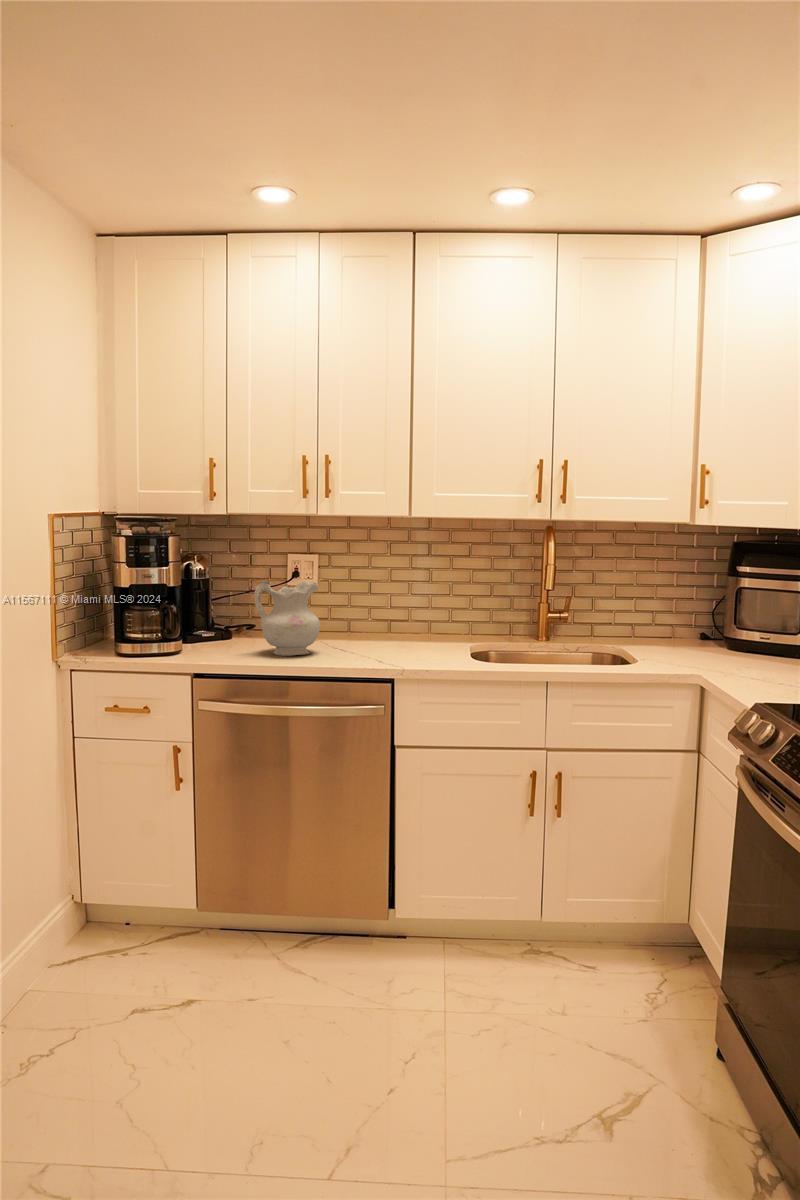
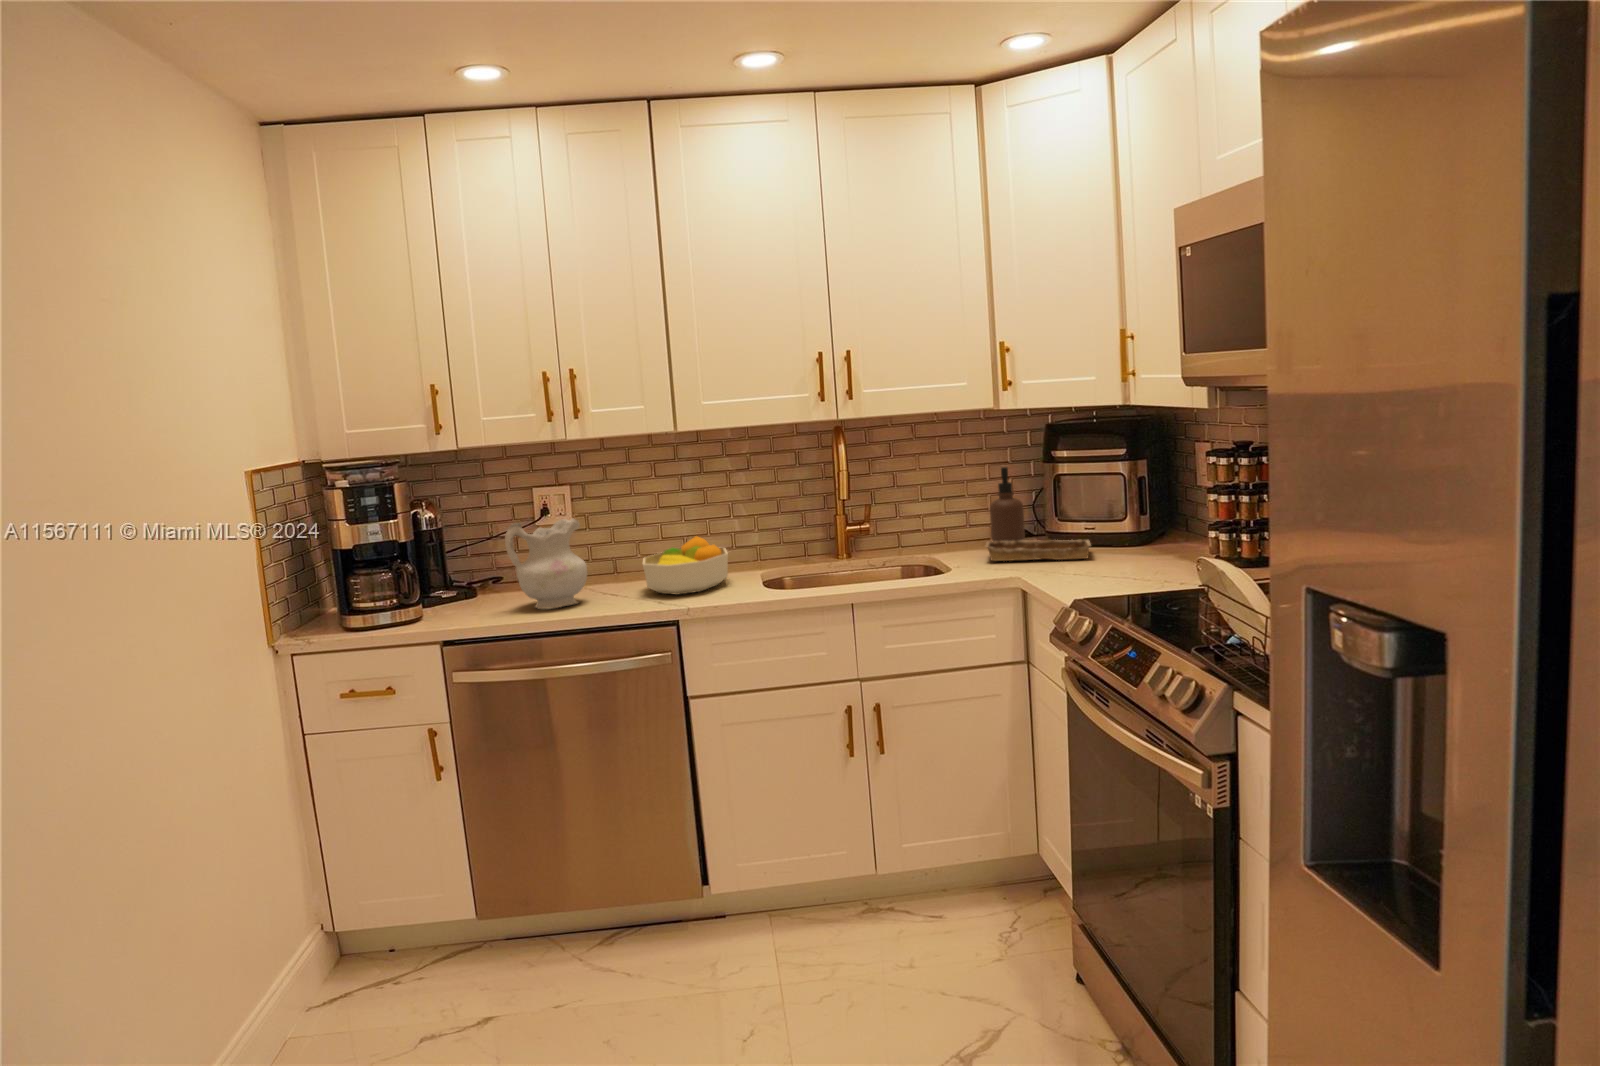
soap dispenser: none [674,576,706,645] -> present [990,467,1025,542]
fruit bowl: none [366,608,441,656] -> present [643,536,728,595]
tray: none [669,640,771,666] -> present [985,540,1090,561]

